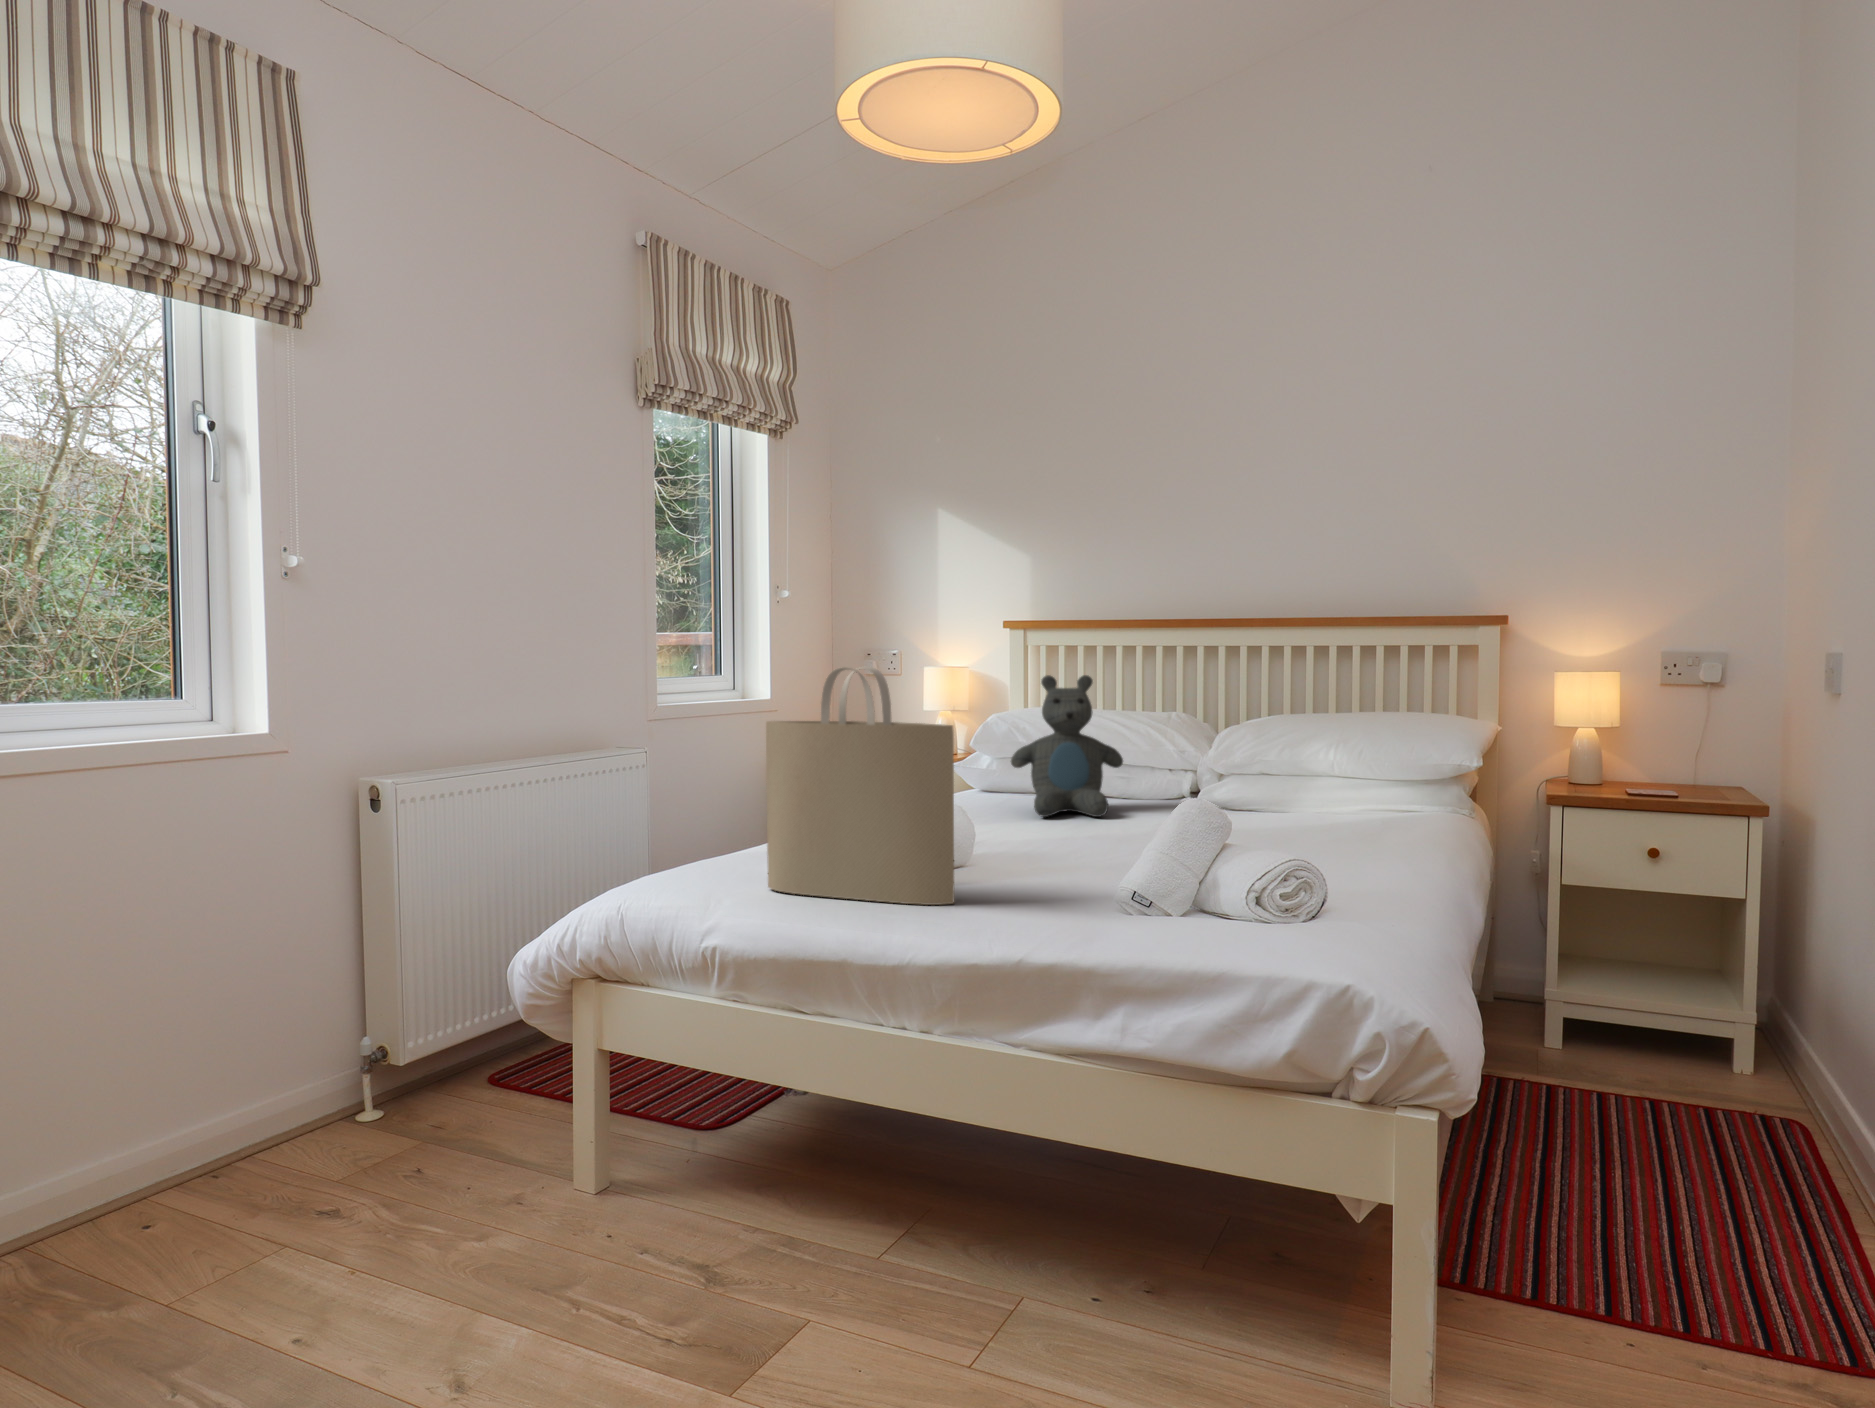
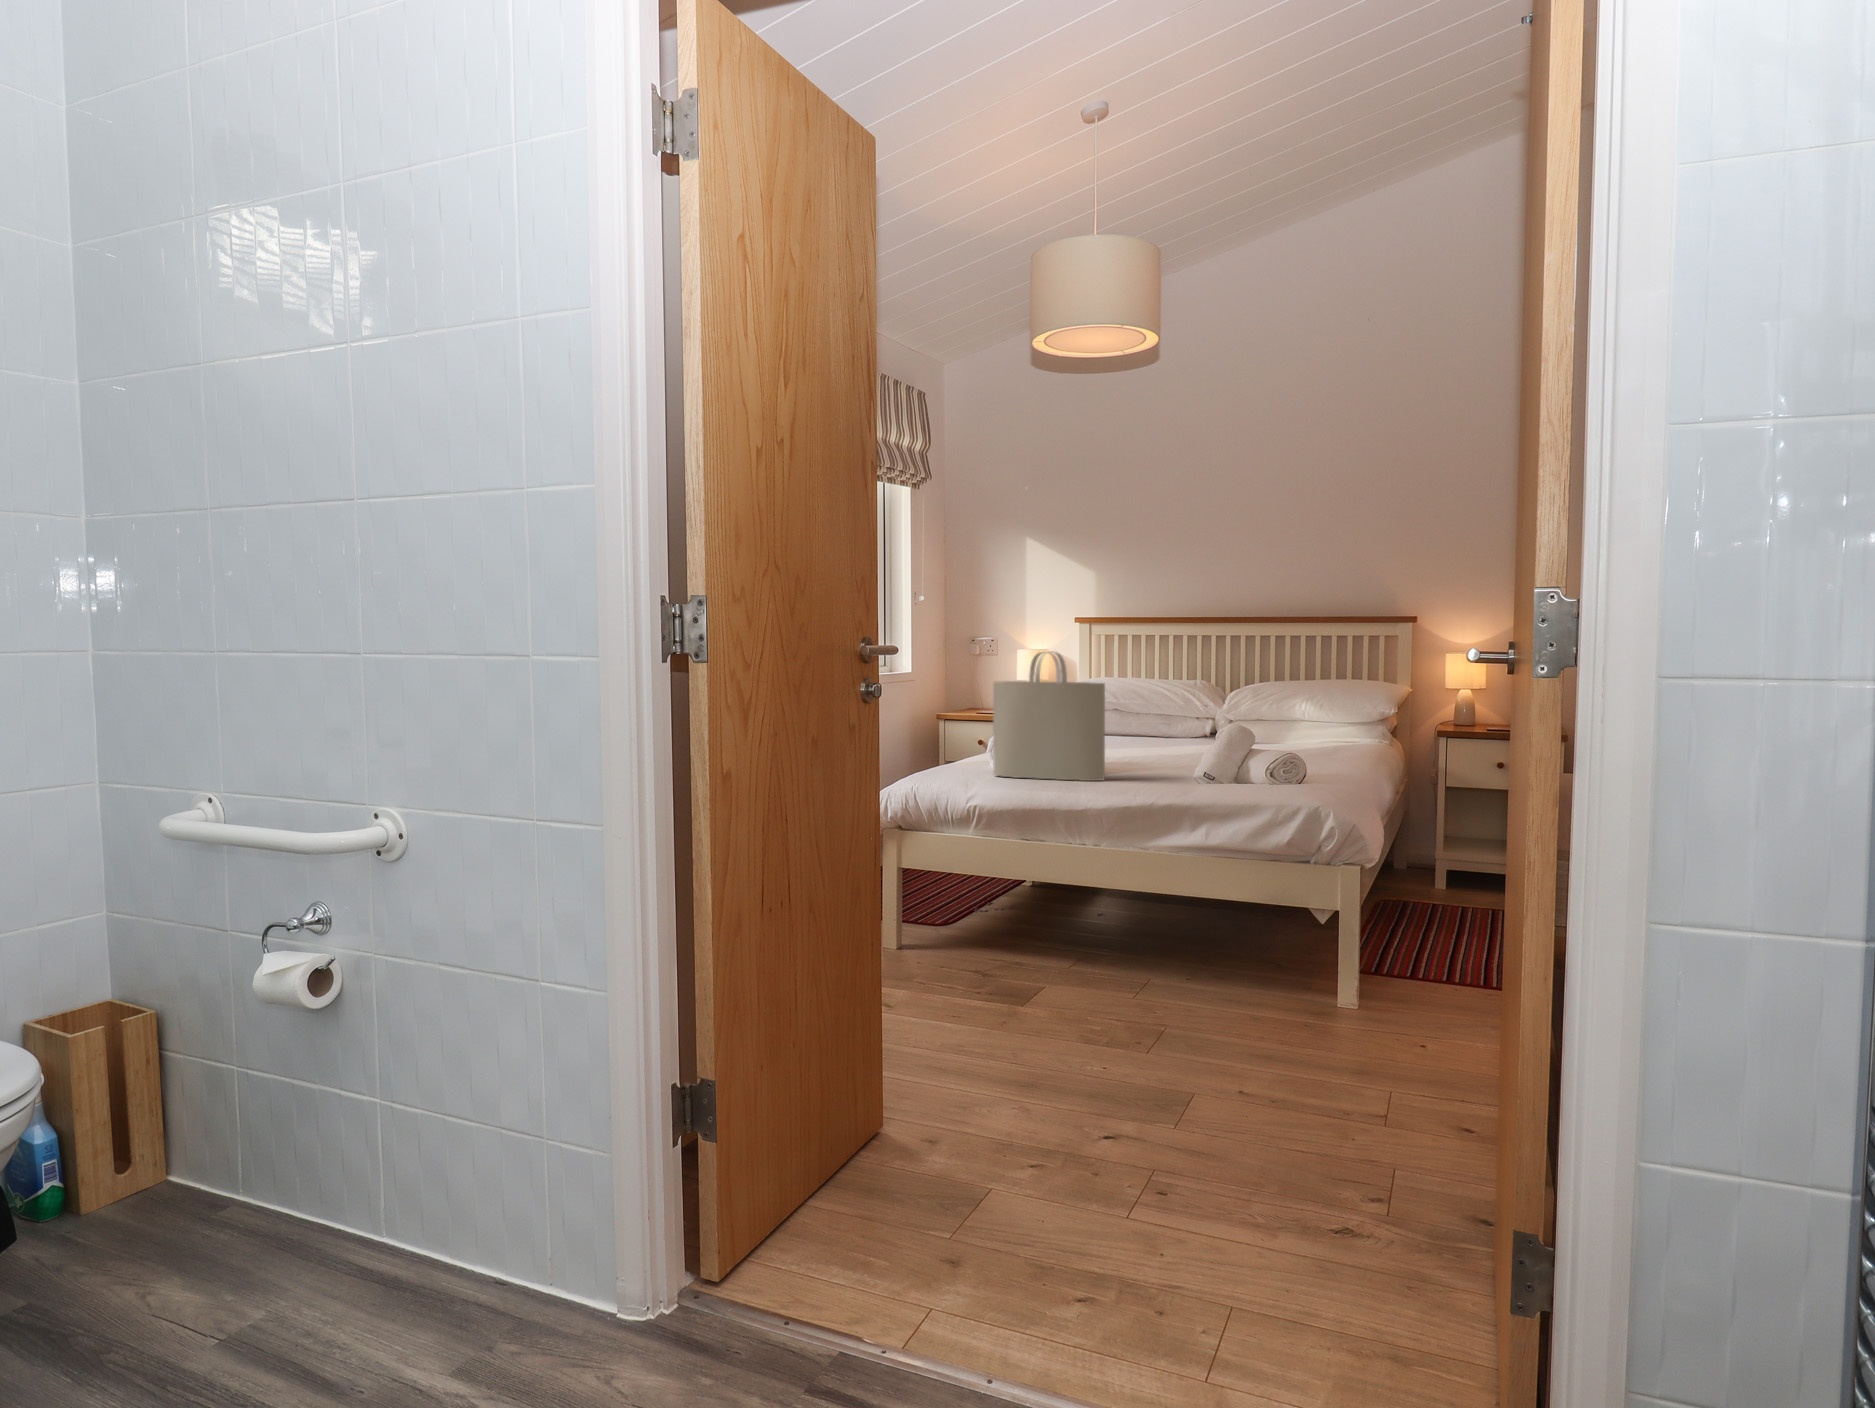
teddy bear: present [1011,675,1123,817] -> none [1099,655,1171,745]

